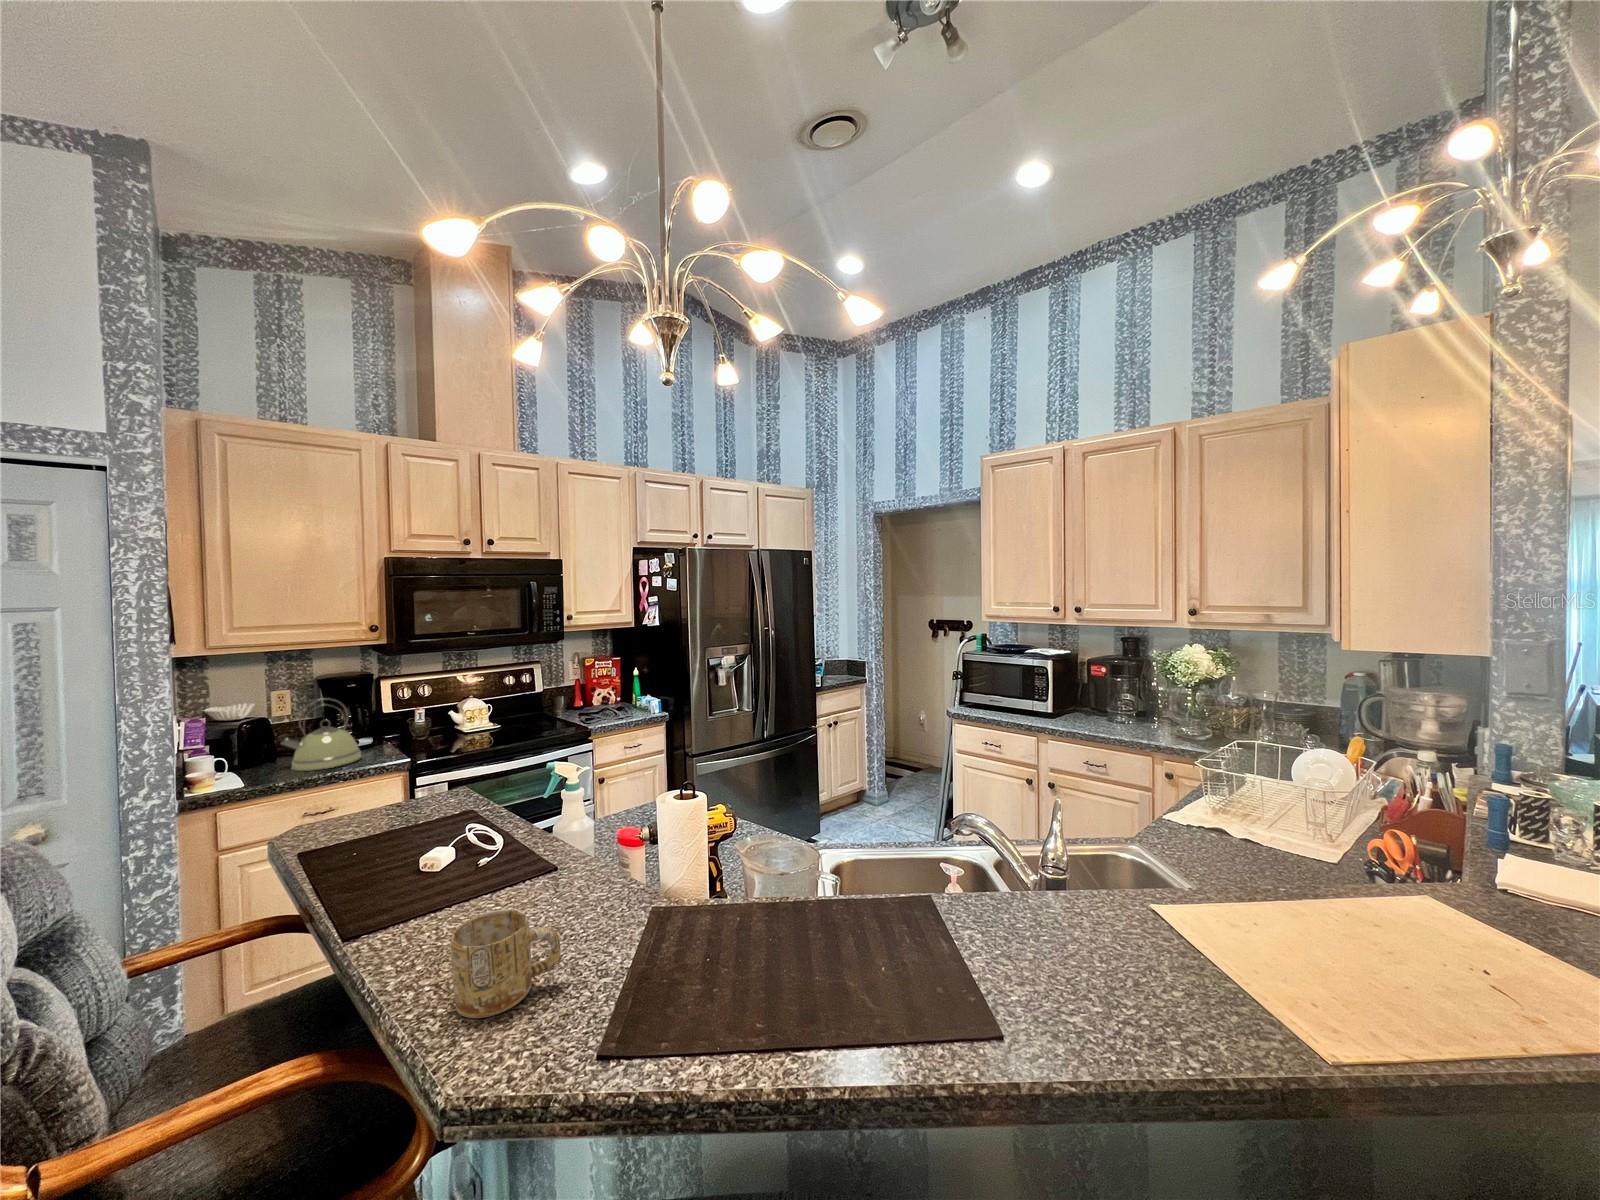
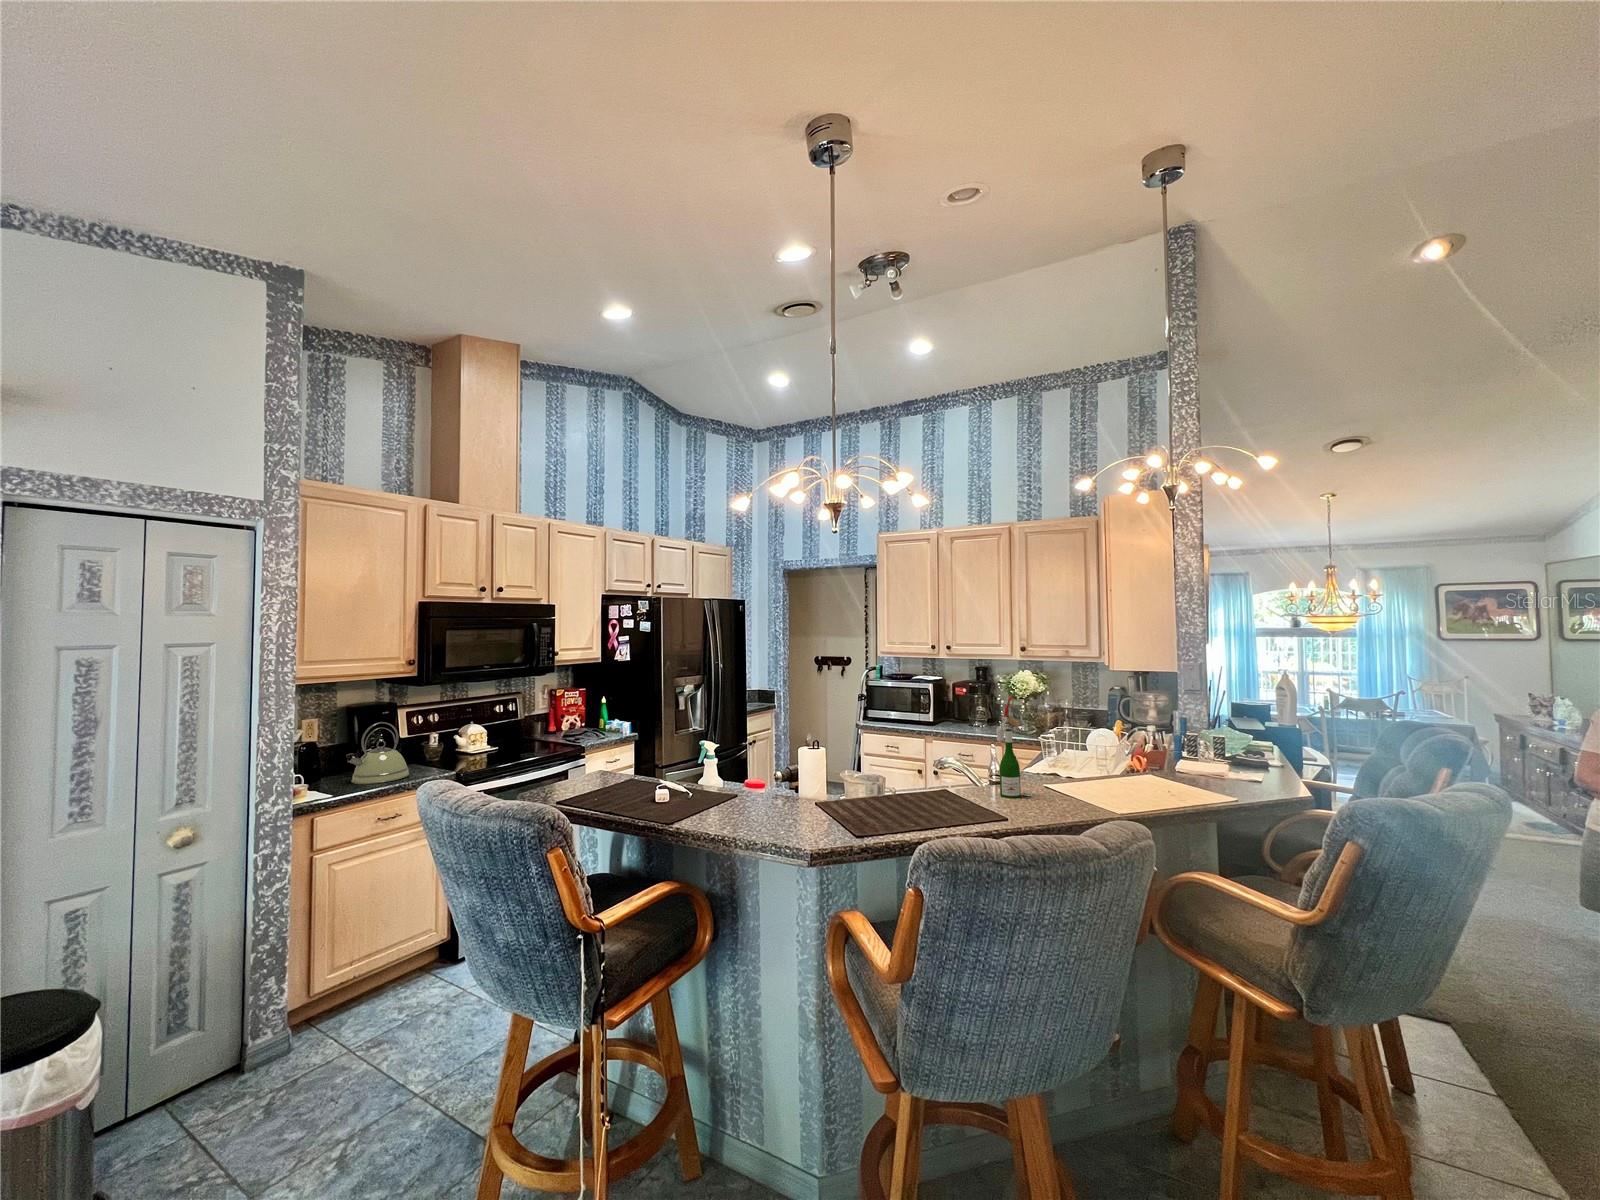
wine bottle: none [1029,740,1111,990] -> present [996,695,1031,798]
mug: present [451,909,560,1018] -> none [771,780,811,820]

